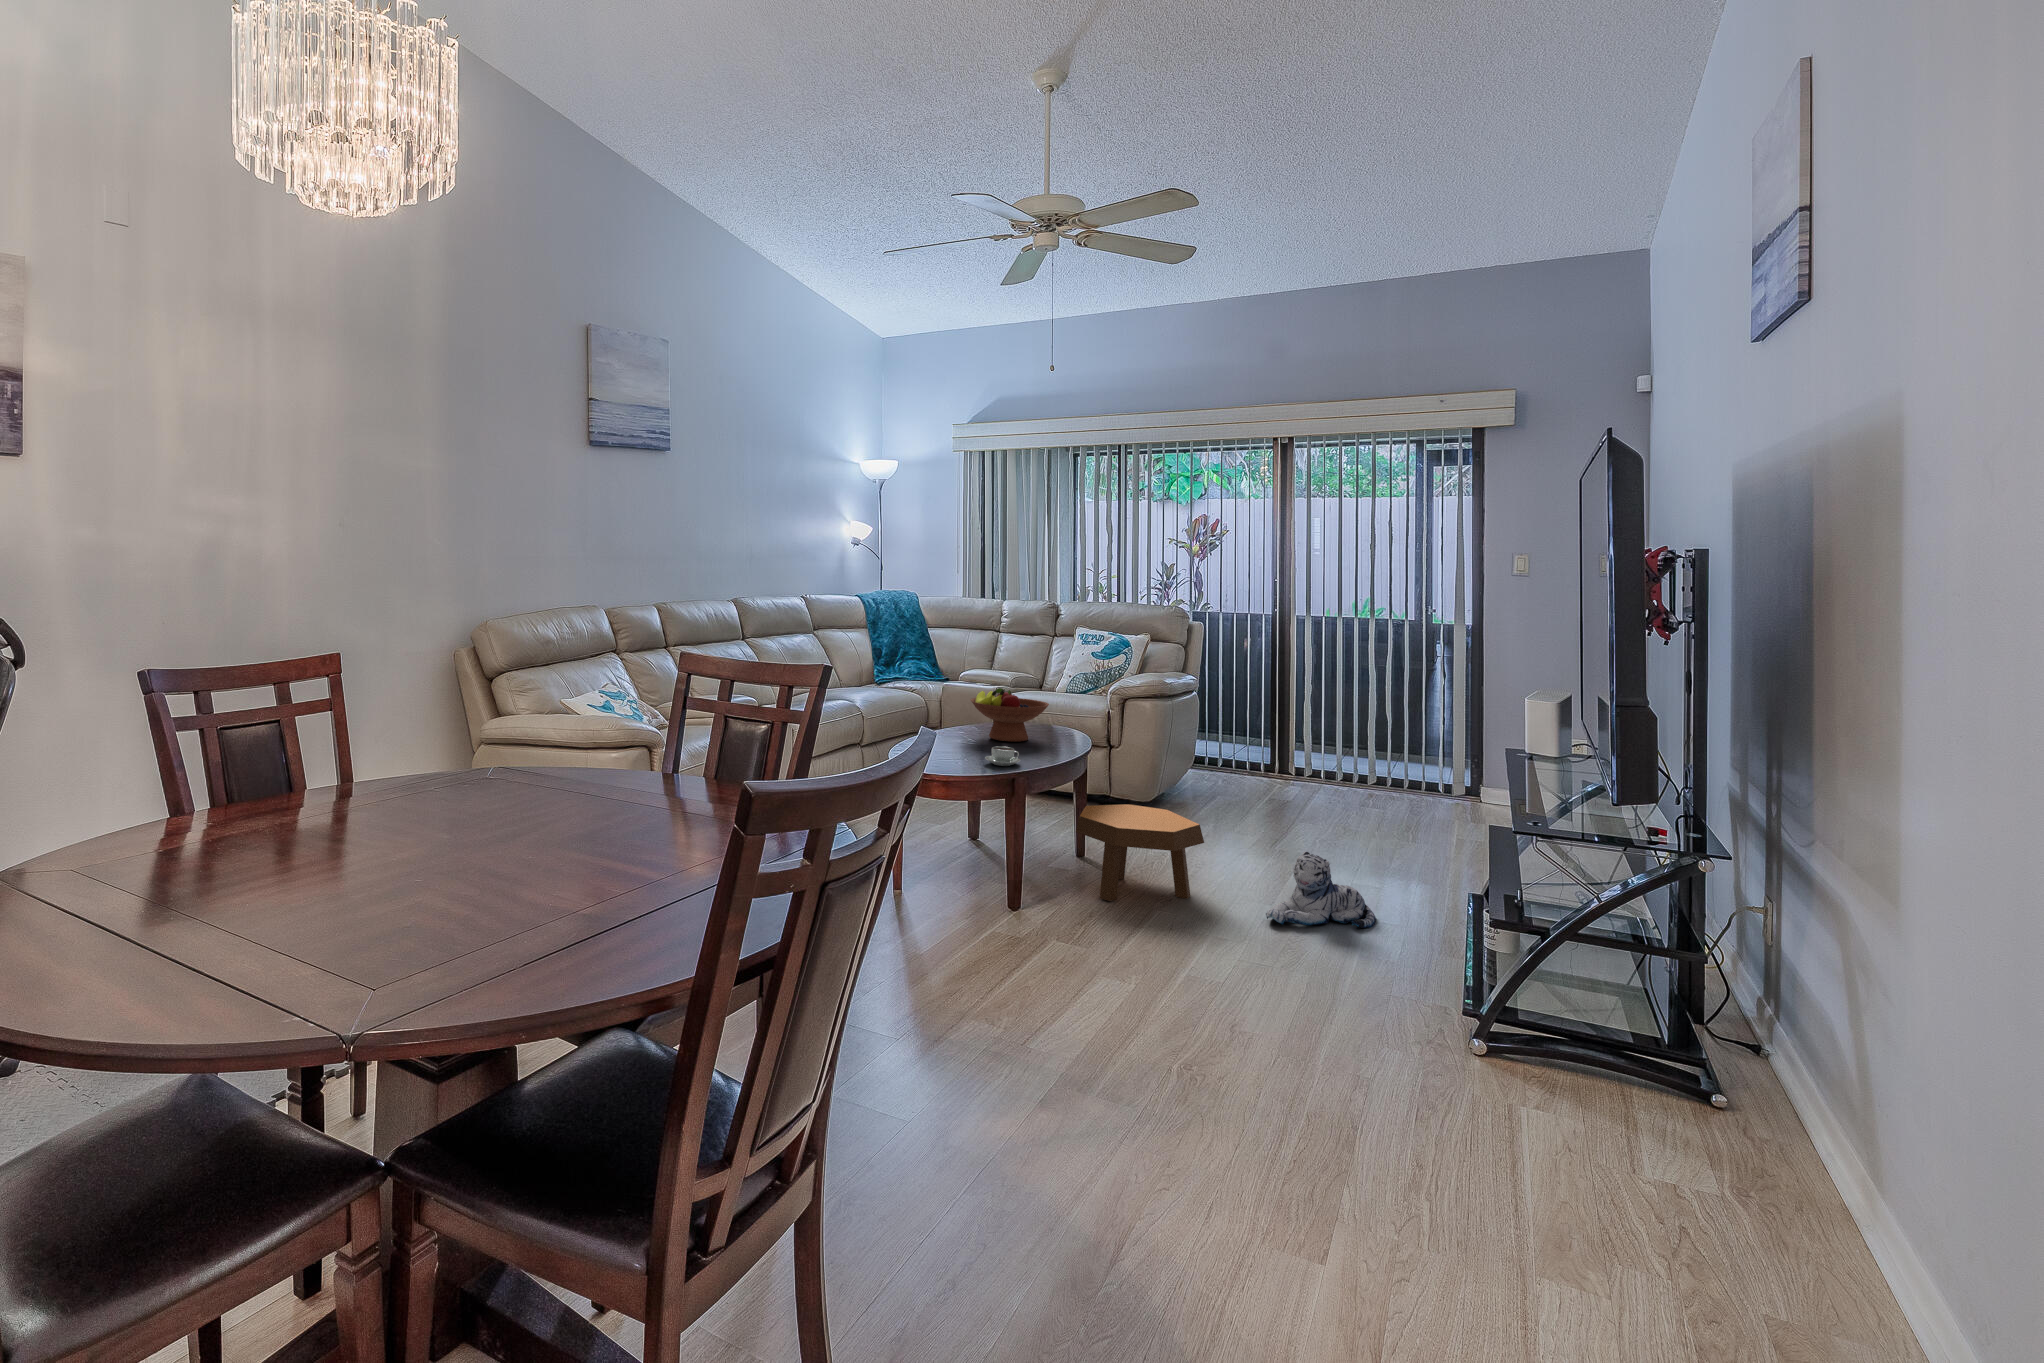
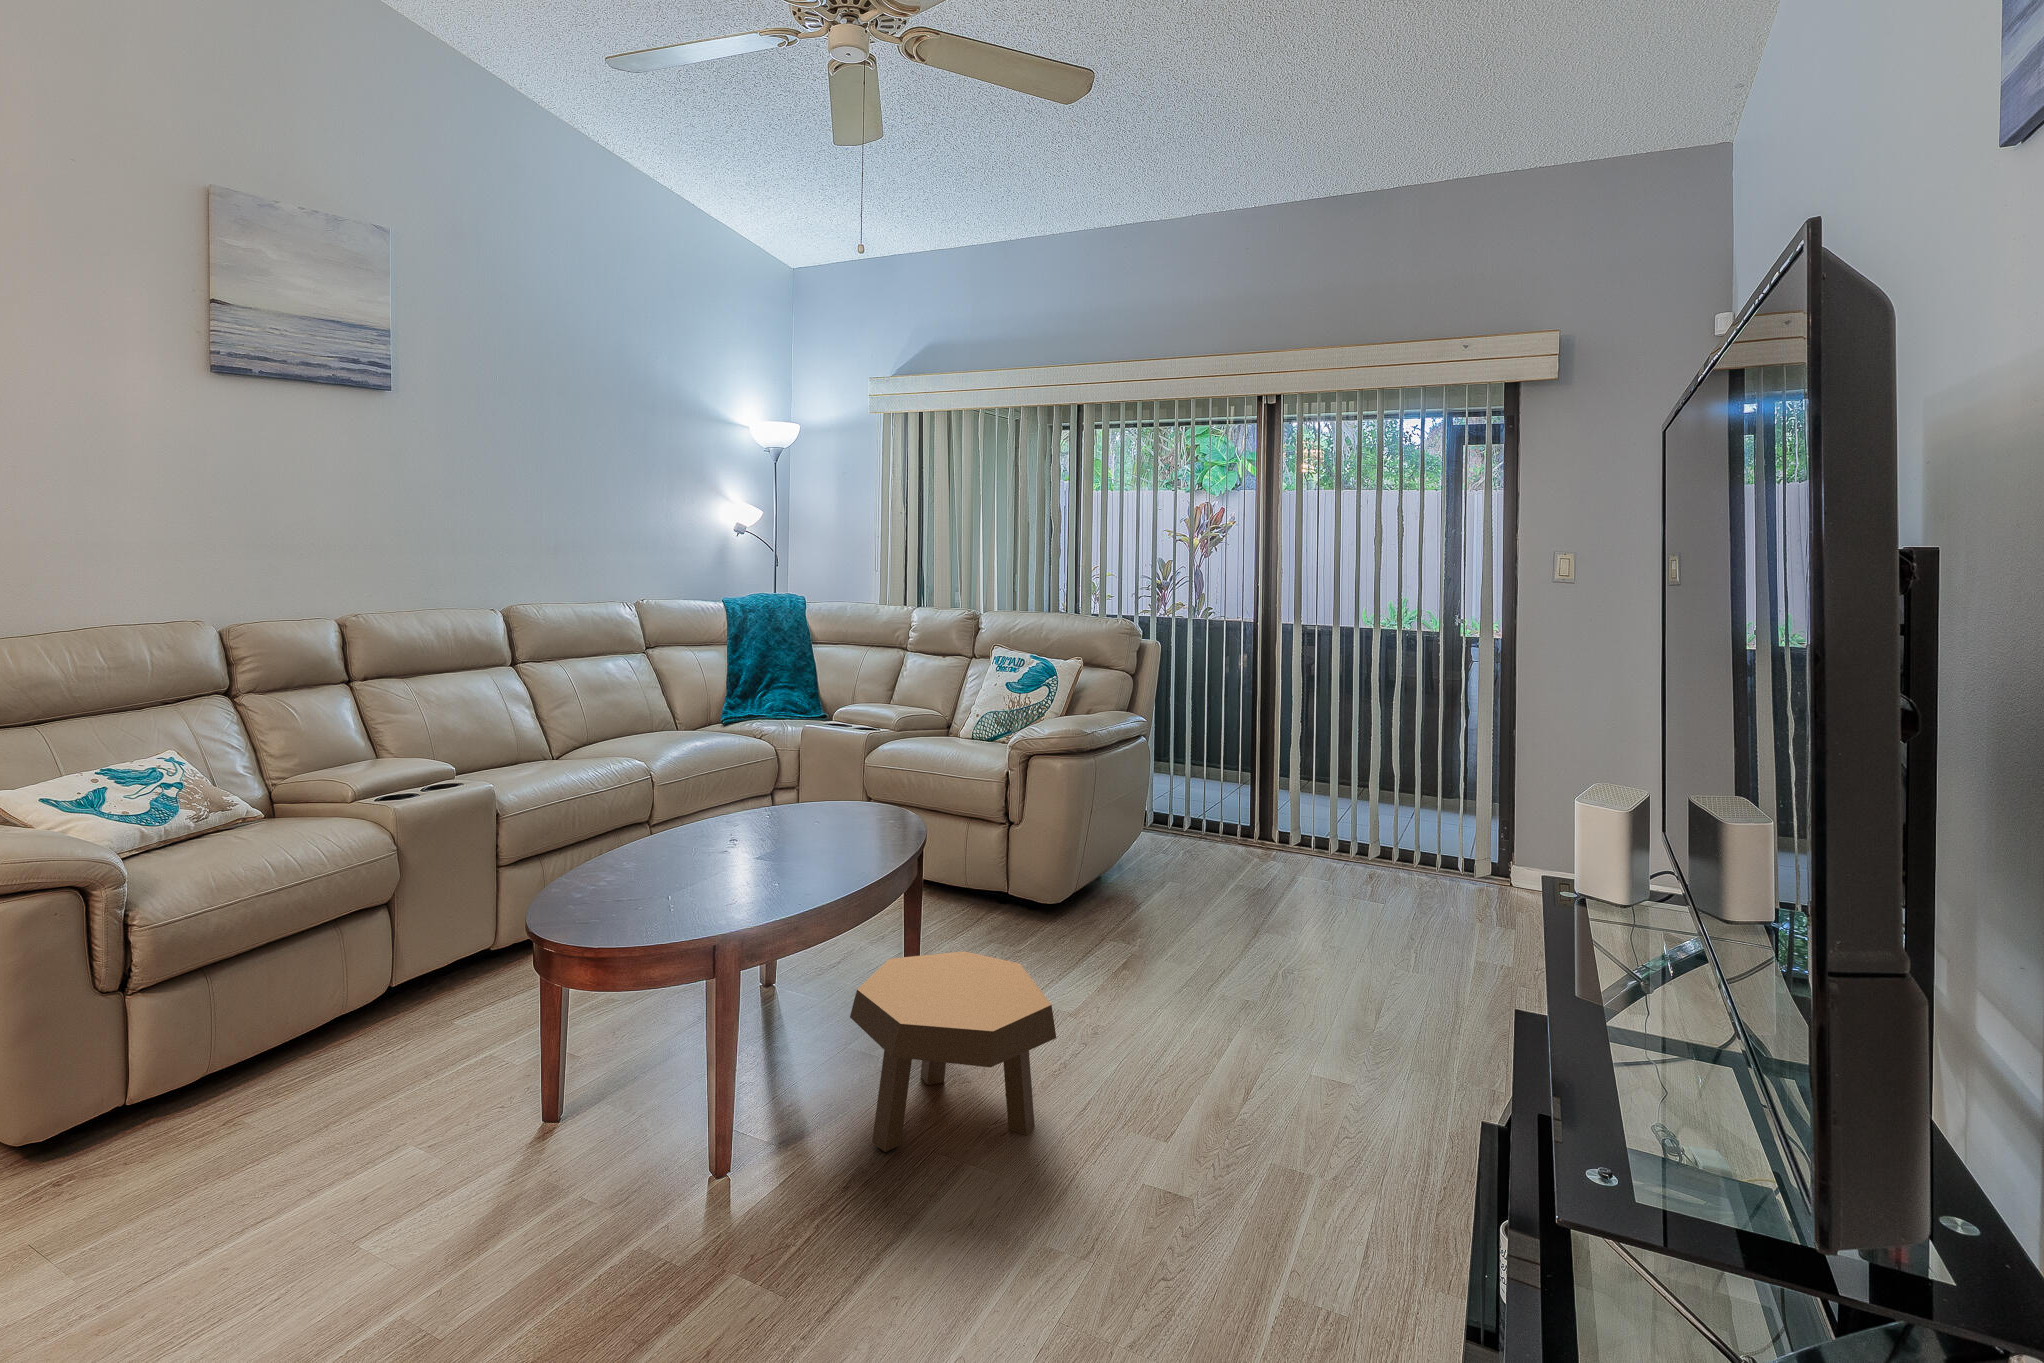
fruit bowl: present [971,688,1049,742] -> none [733,758,858,846]
coffee cup: present [985,747,1021,766] -> none [692,872,754,911]
plush toy: present [1266,852,1376,928] -> none [1135,1068,1328,1215]

